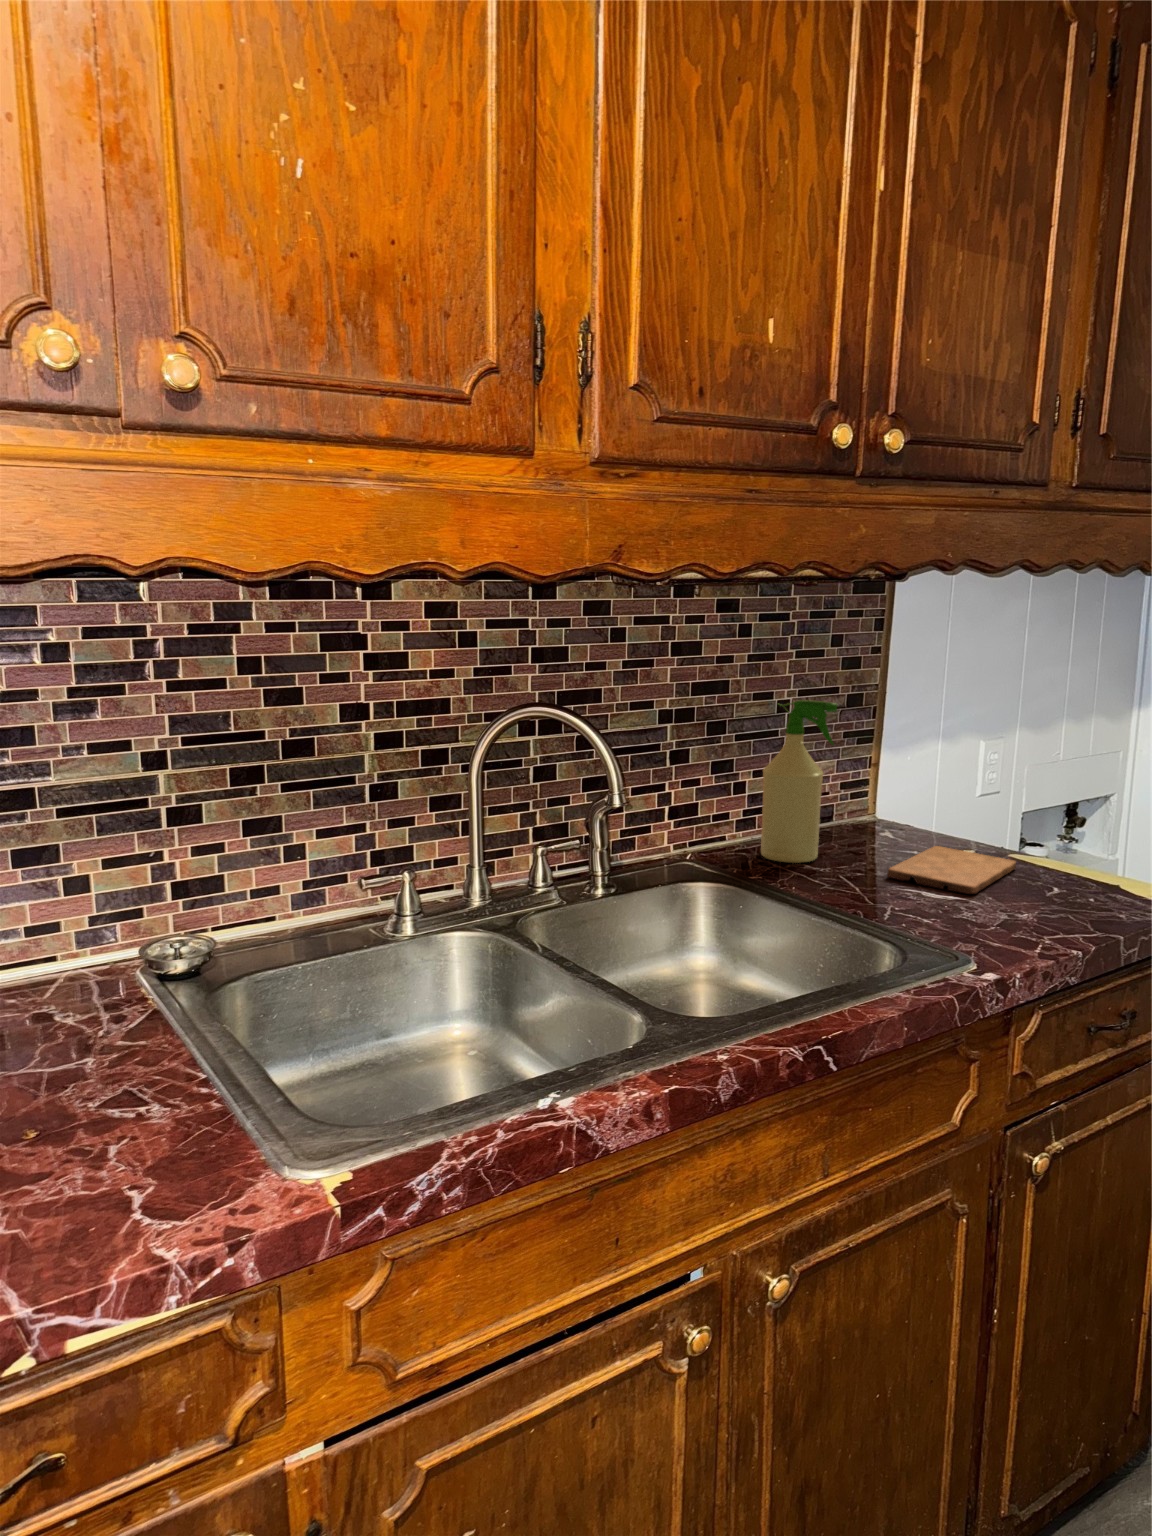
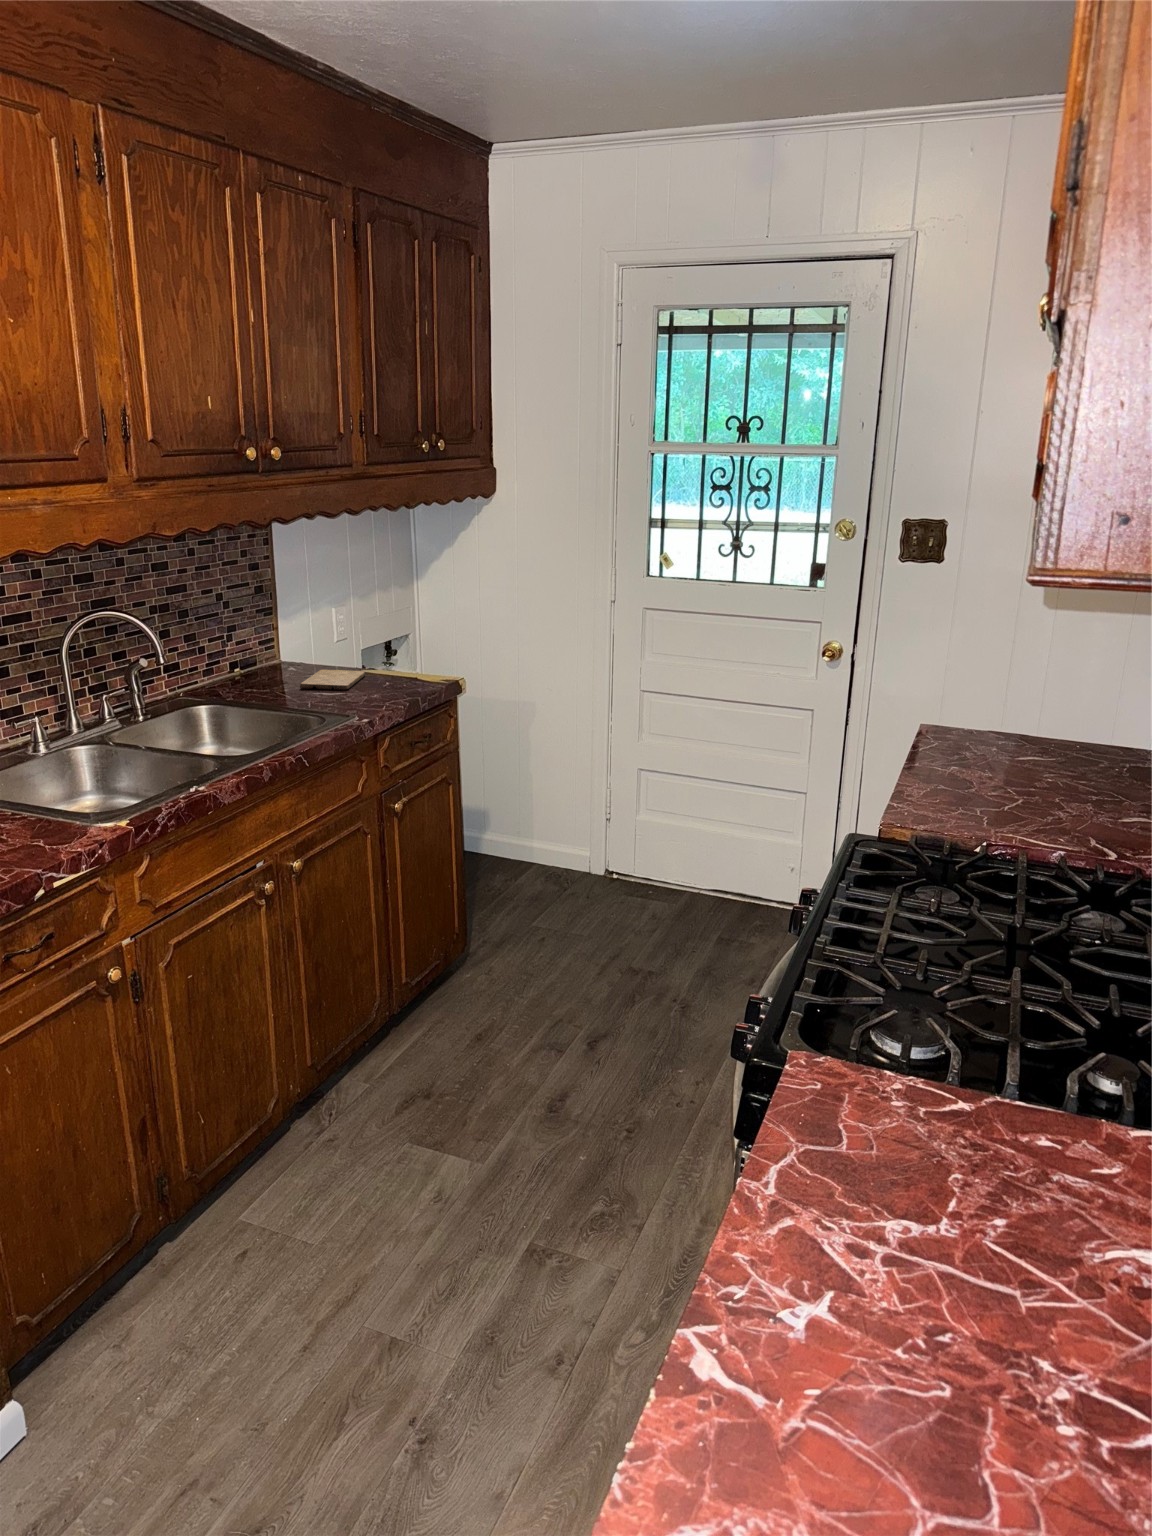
spray bottle: present [761,700,837,863] -> none [217,593,258,690]

